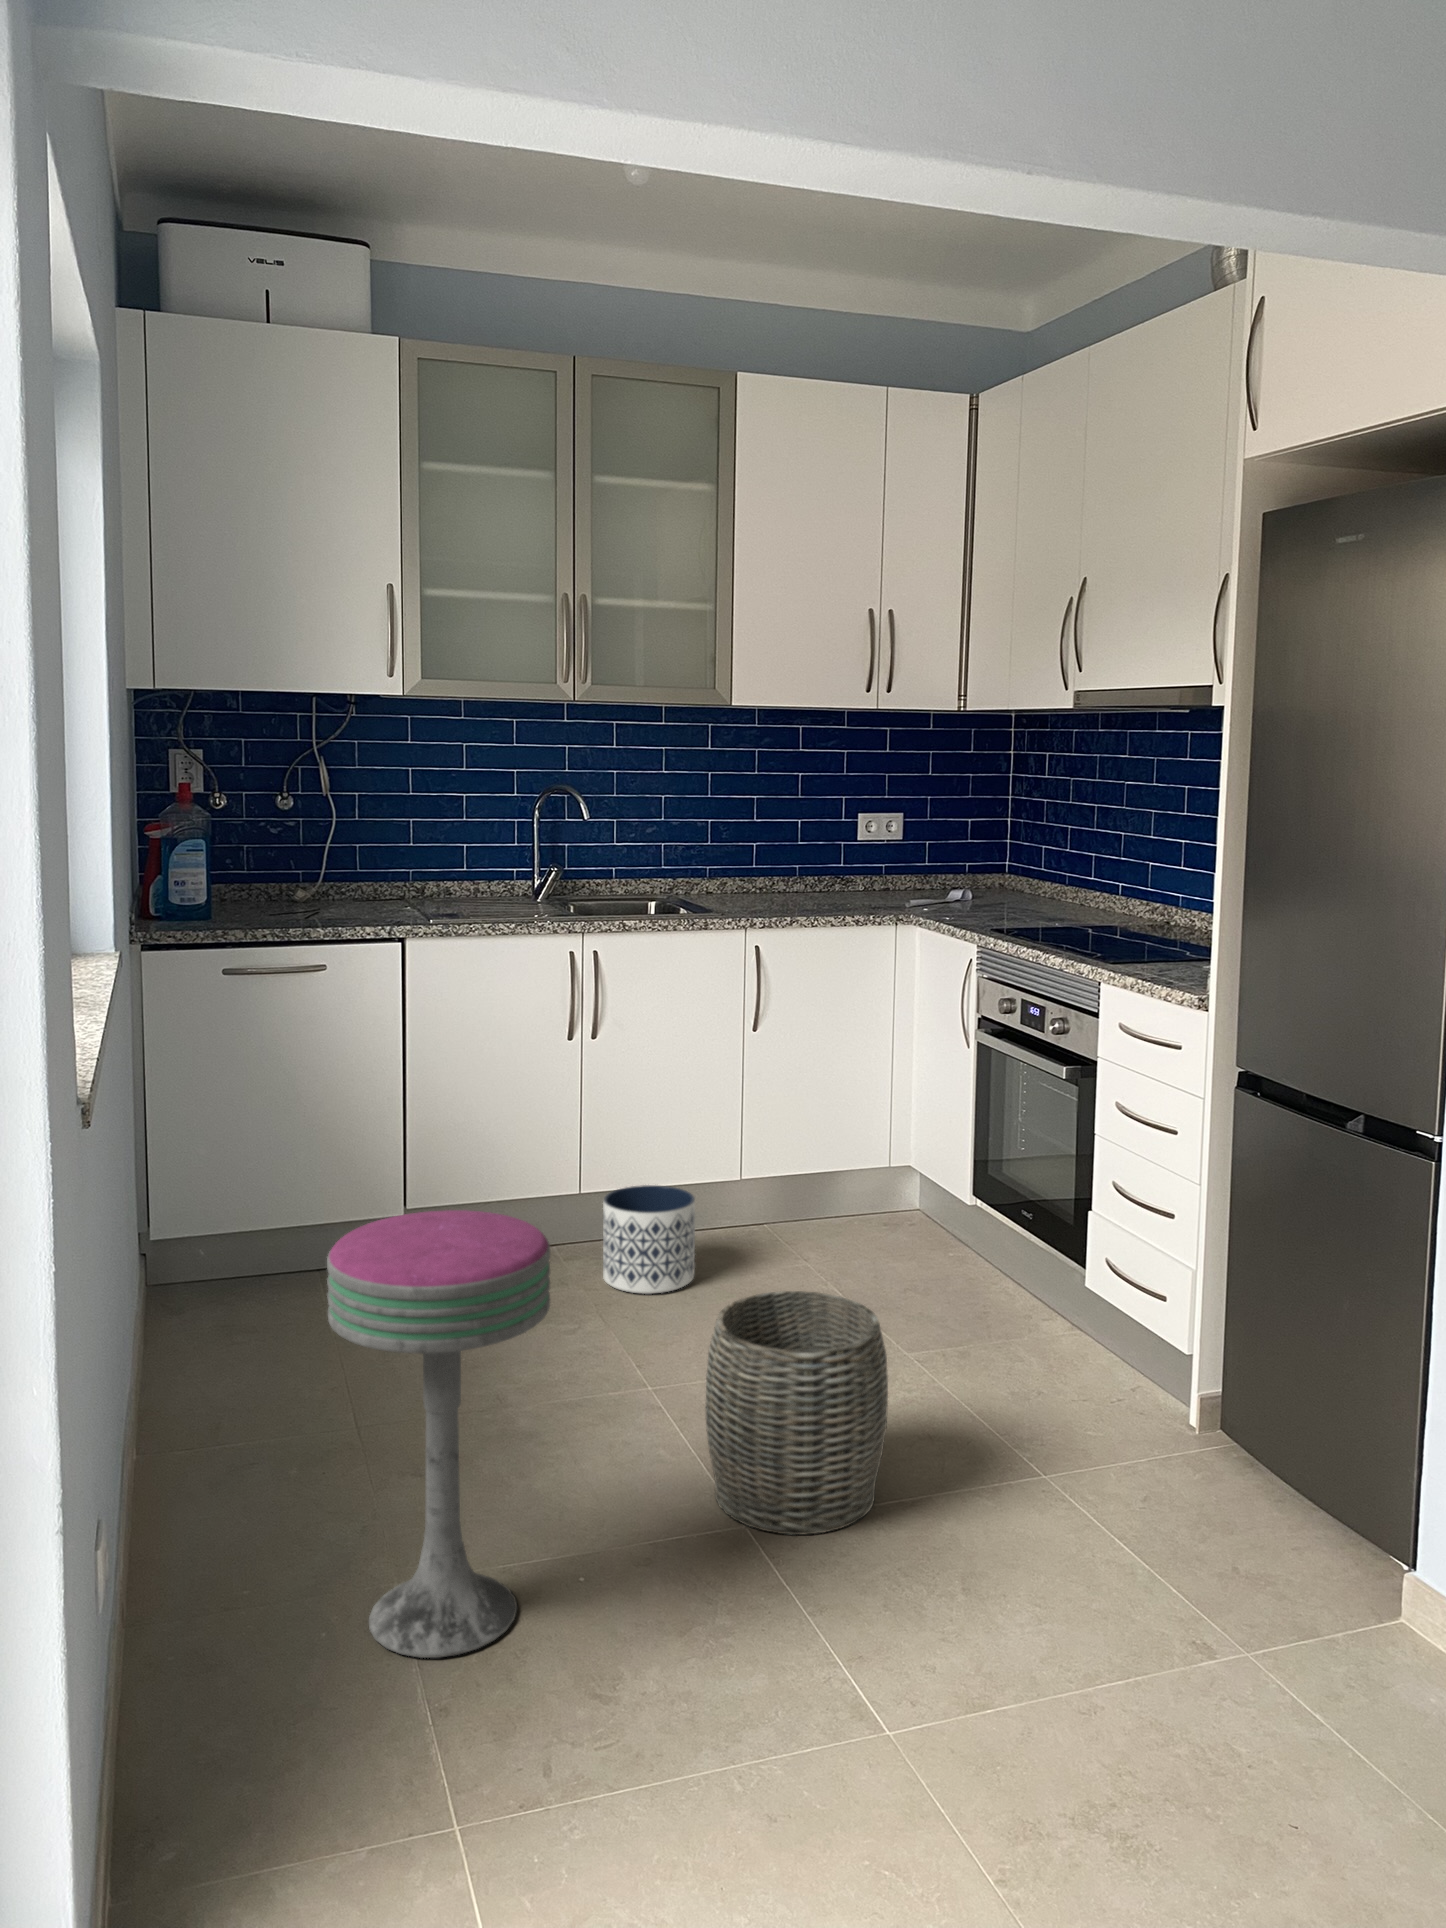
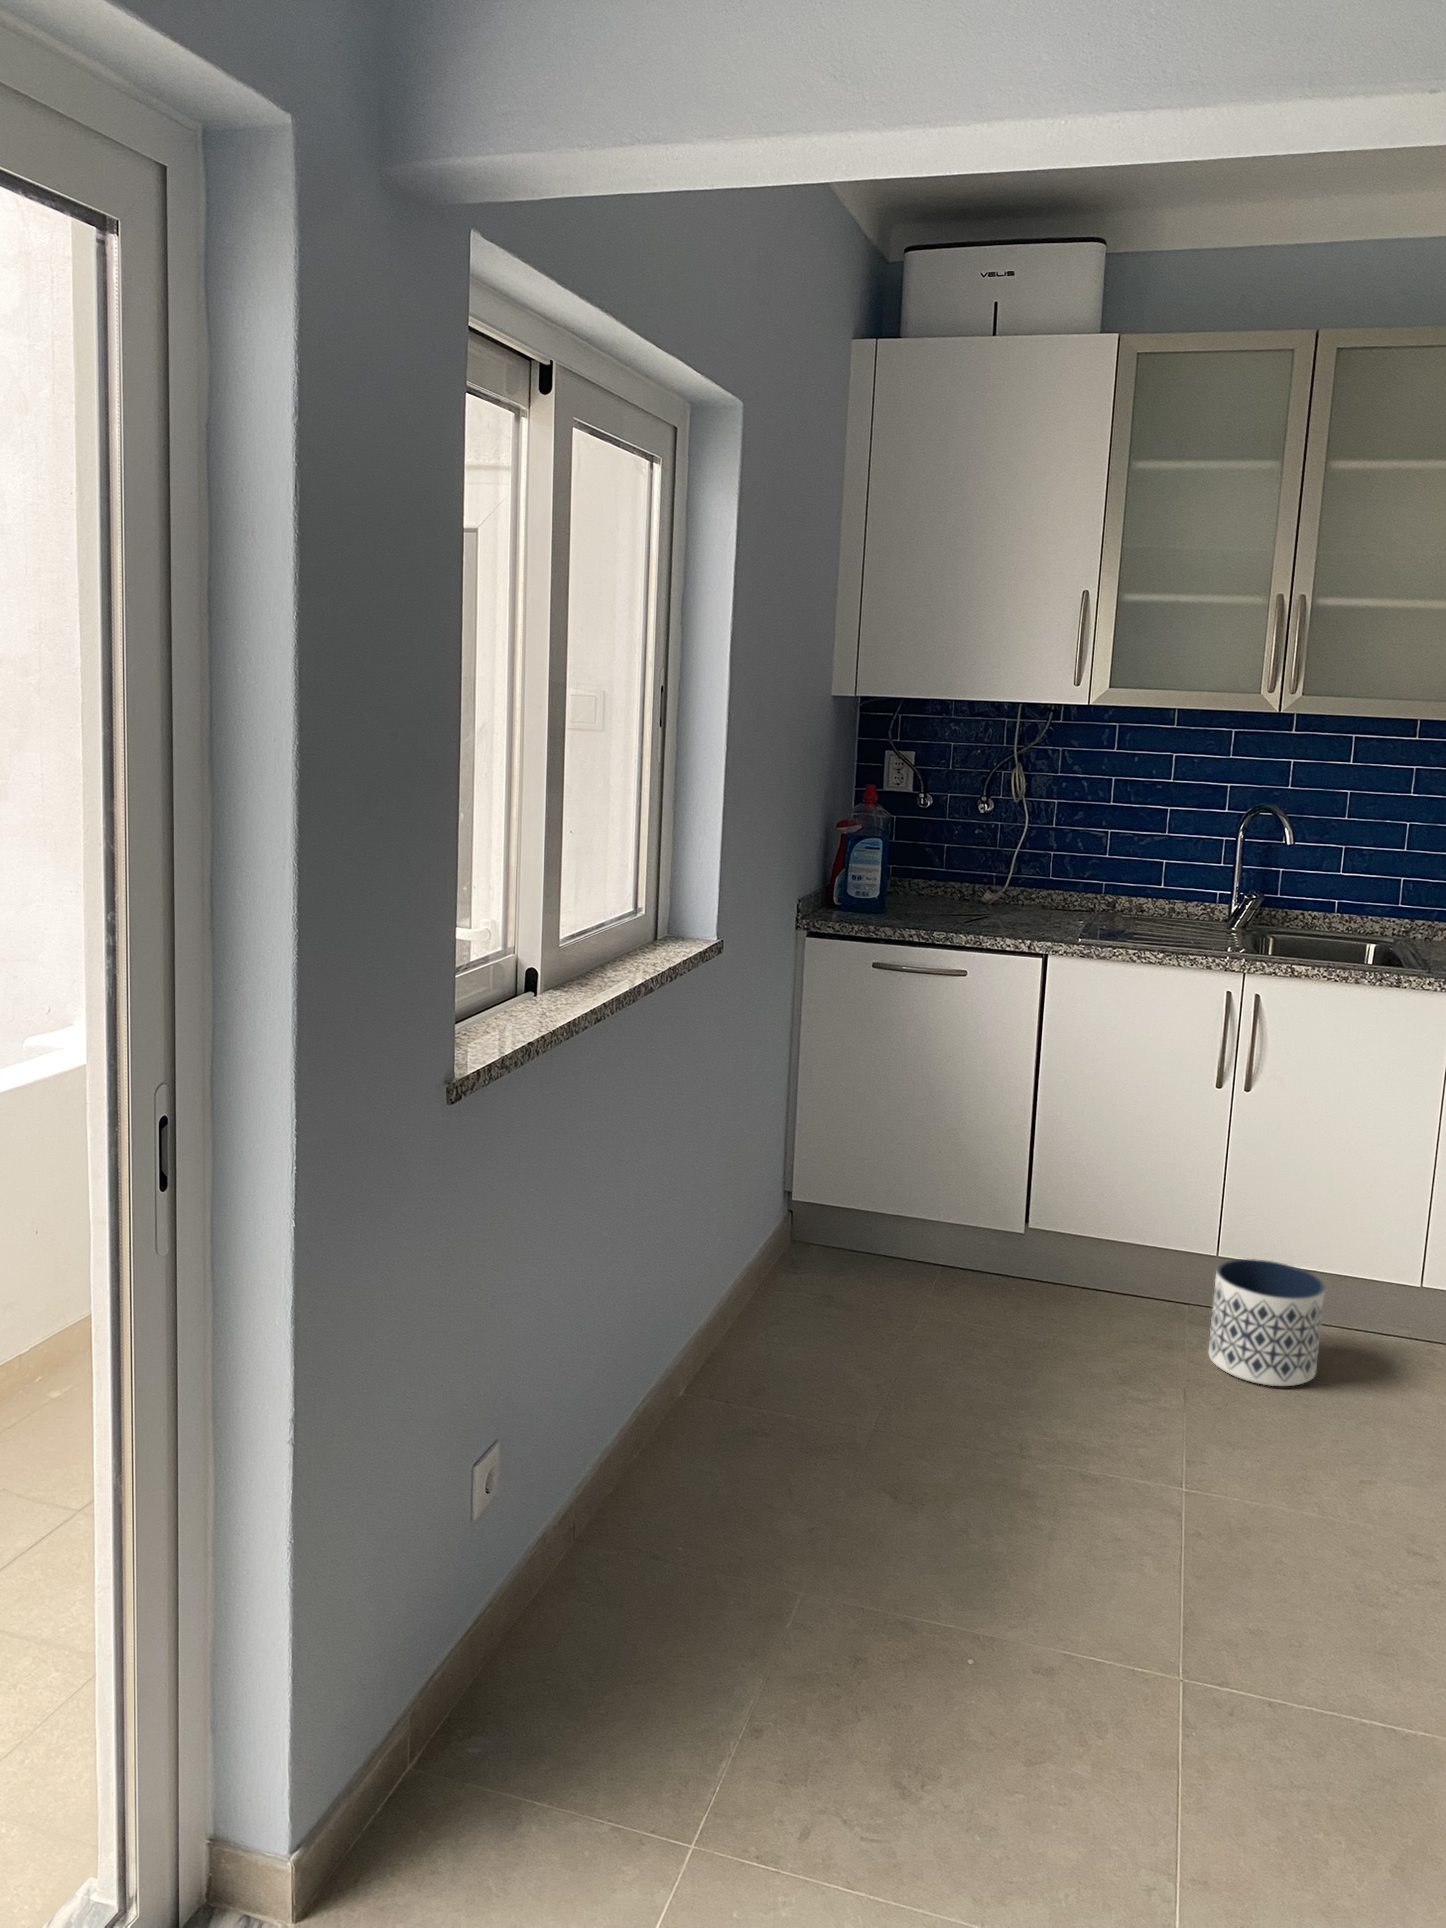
bar stool: present [327,1210,550,1658] -> none [738,1231,952,1662]
woven basket: present [706,1291,888,1535] -> none [1155,1414,1379,1707]

